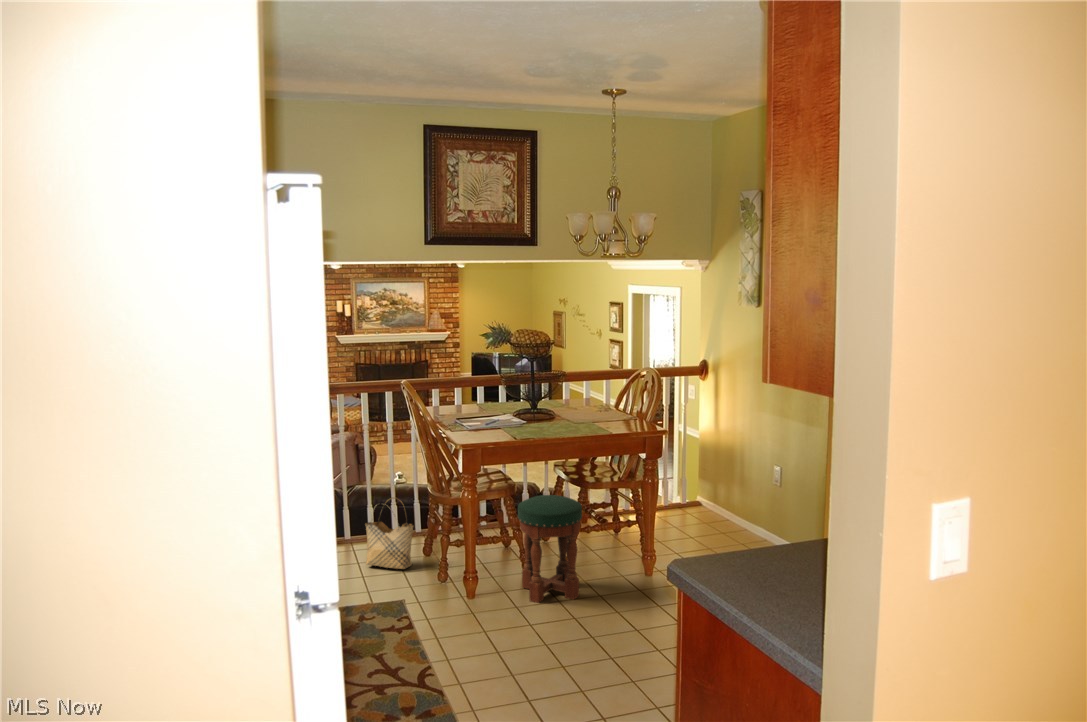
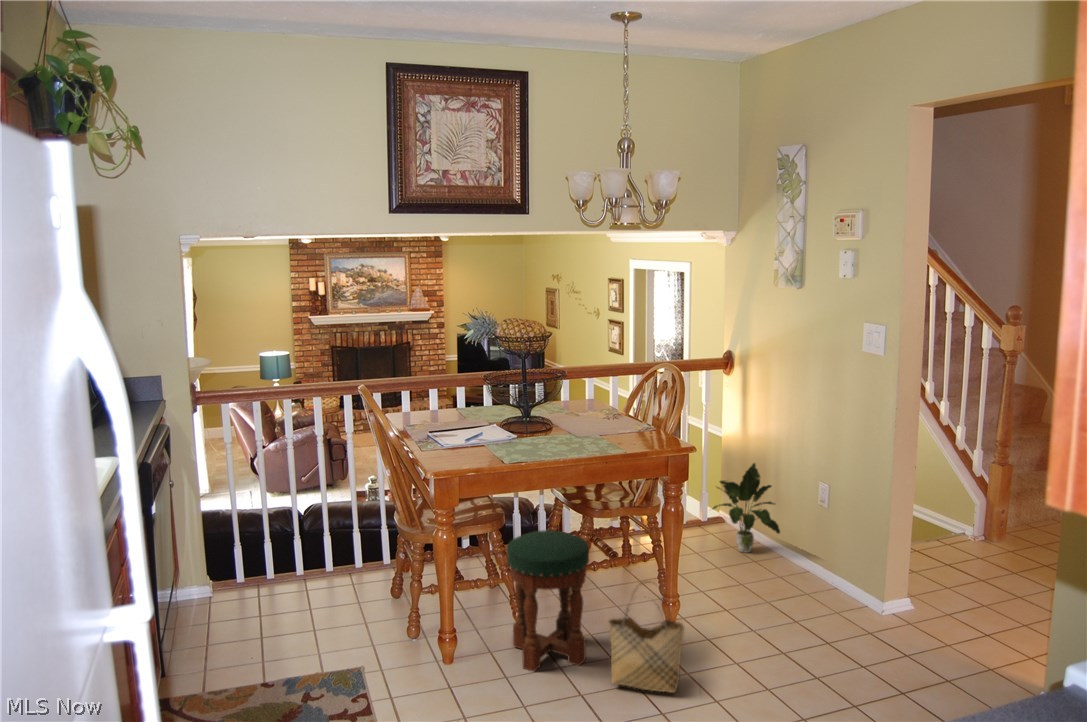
potted plant: none [685,453,744,528] -> present [713,463,780,553]
woven basket: present [365,498,413,569] -> present [609,582,684,693]

